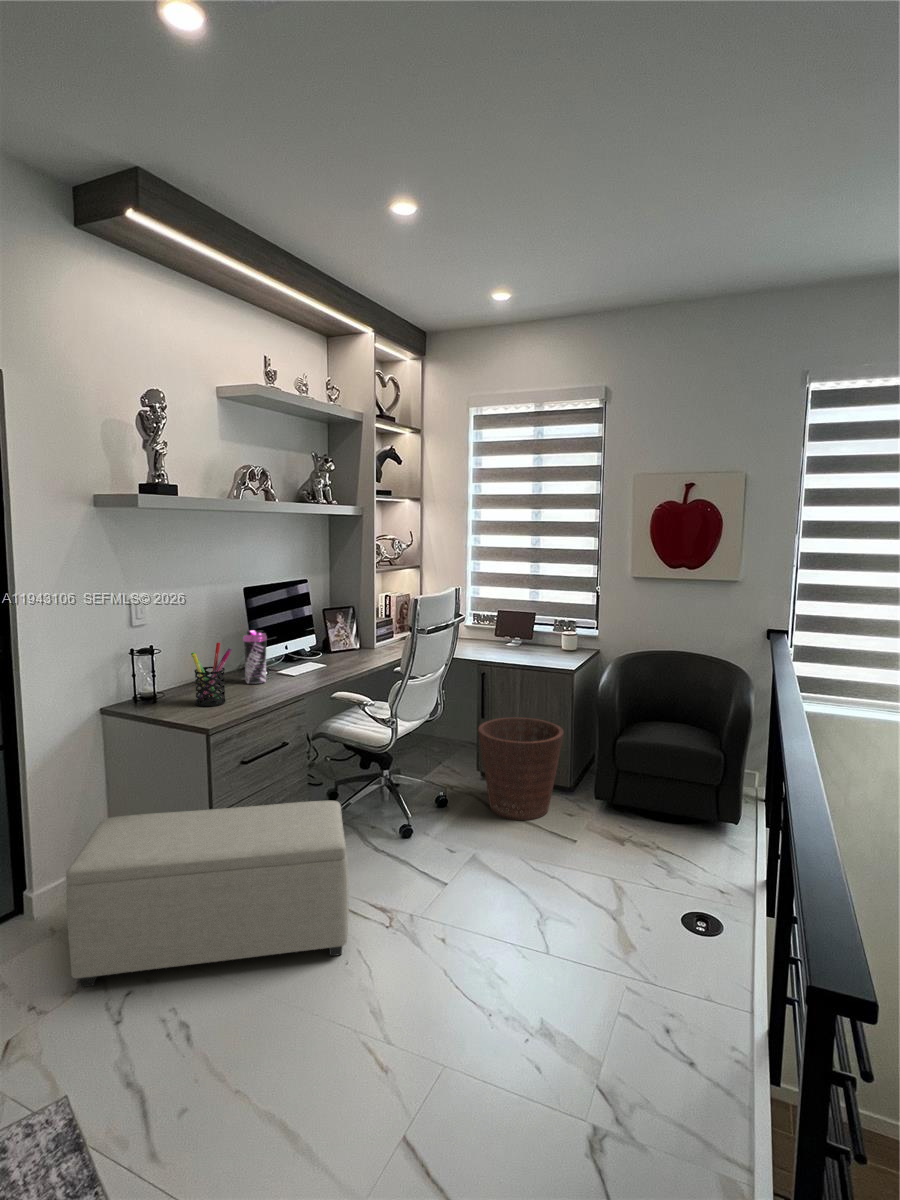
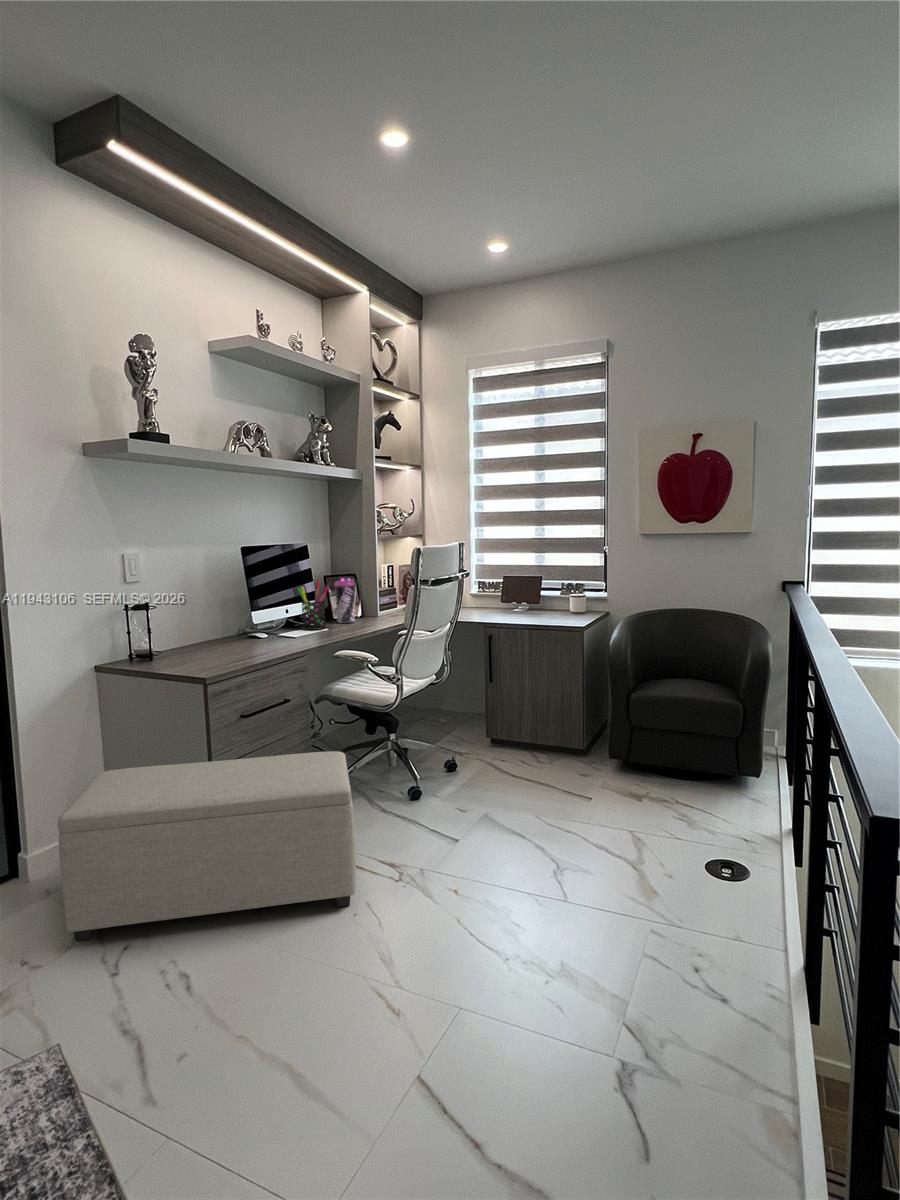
water bottle: present [243,630,267,684] -> present [335,577,355,623]
pen holder: present [191,643,232,706] -> present [297,580,329,630]
basket: present [478,718,564,820] -> none [486,678,575,779]

